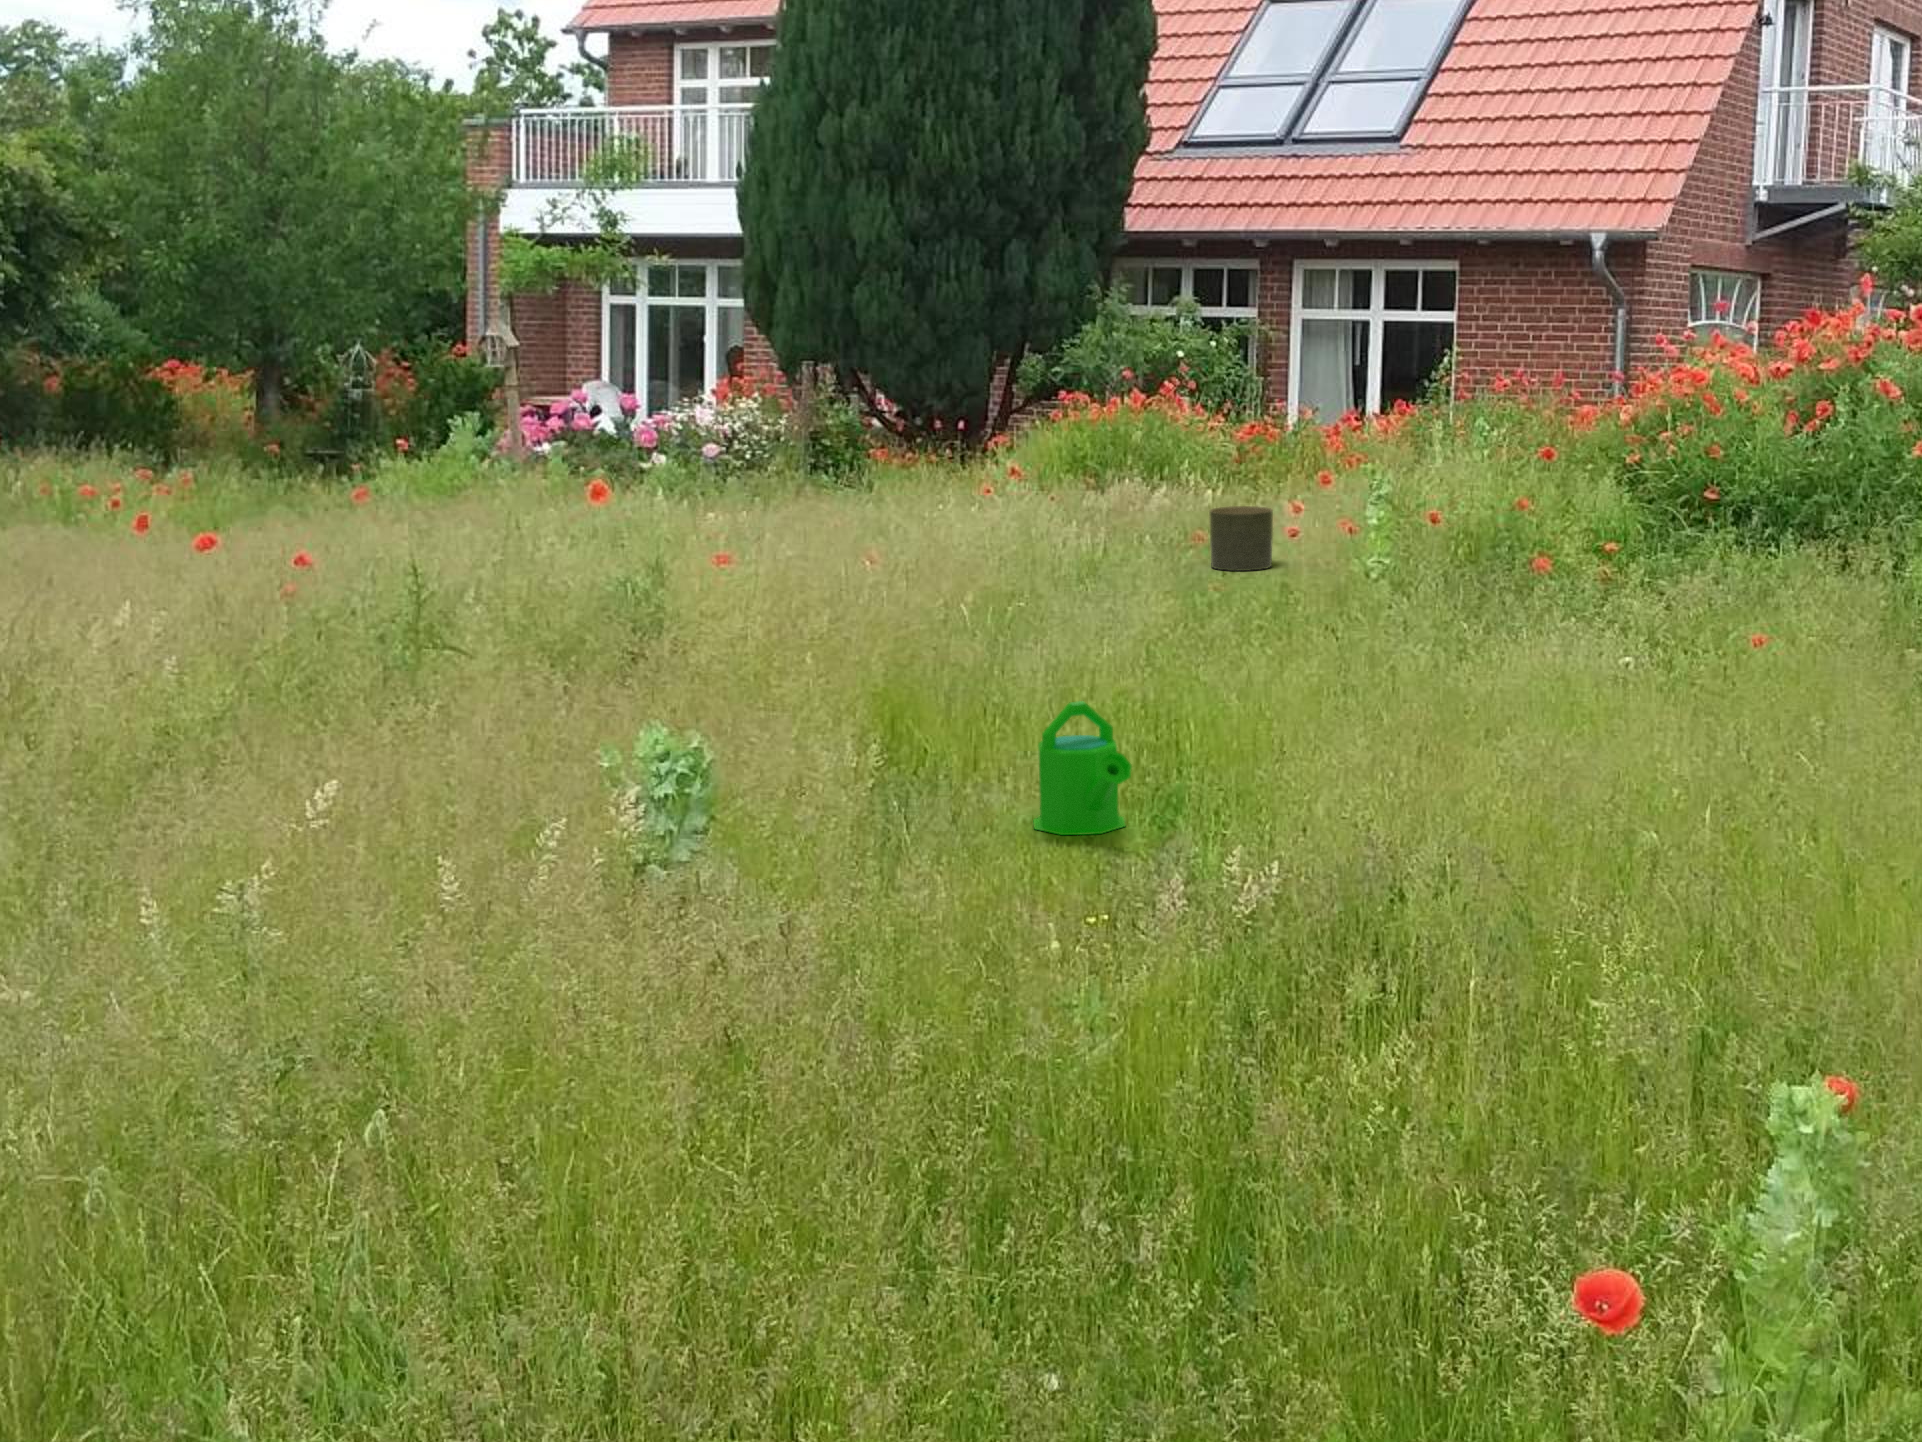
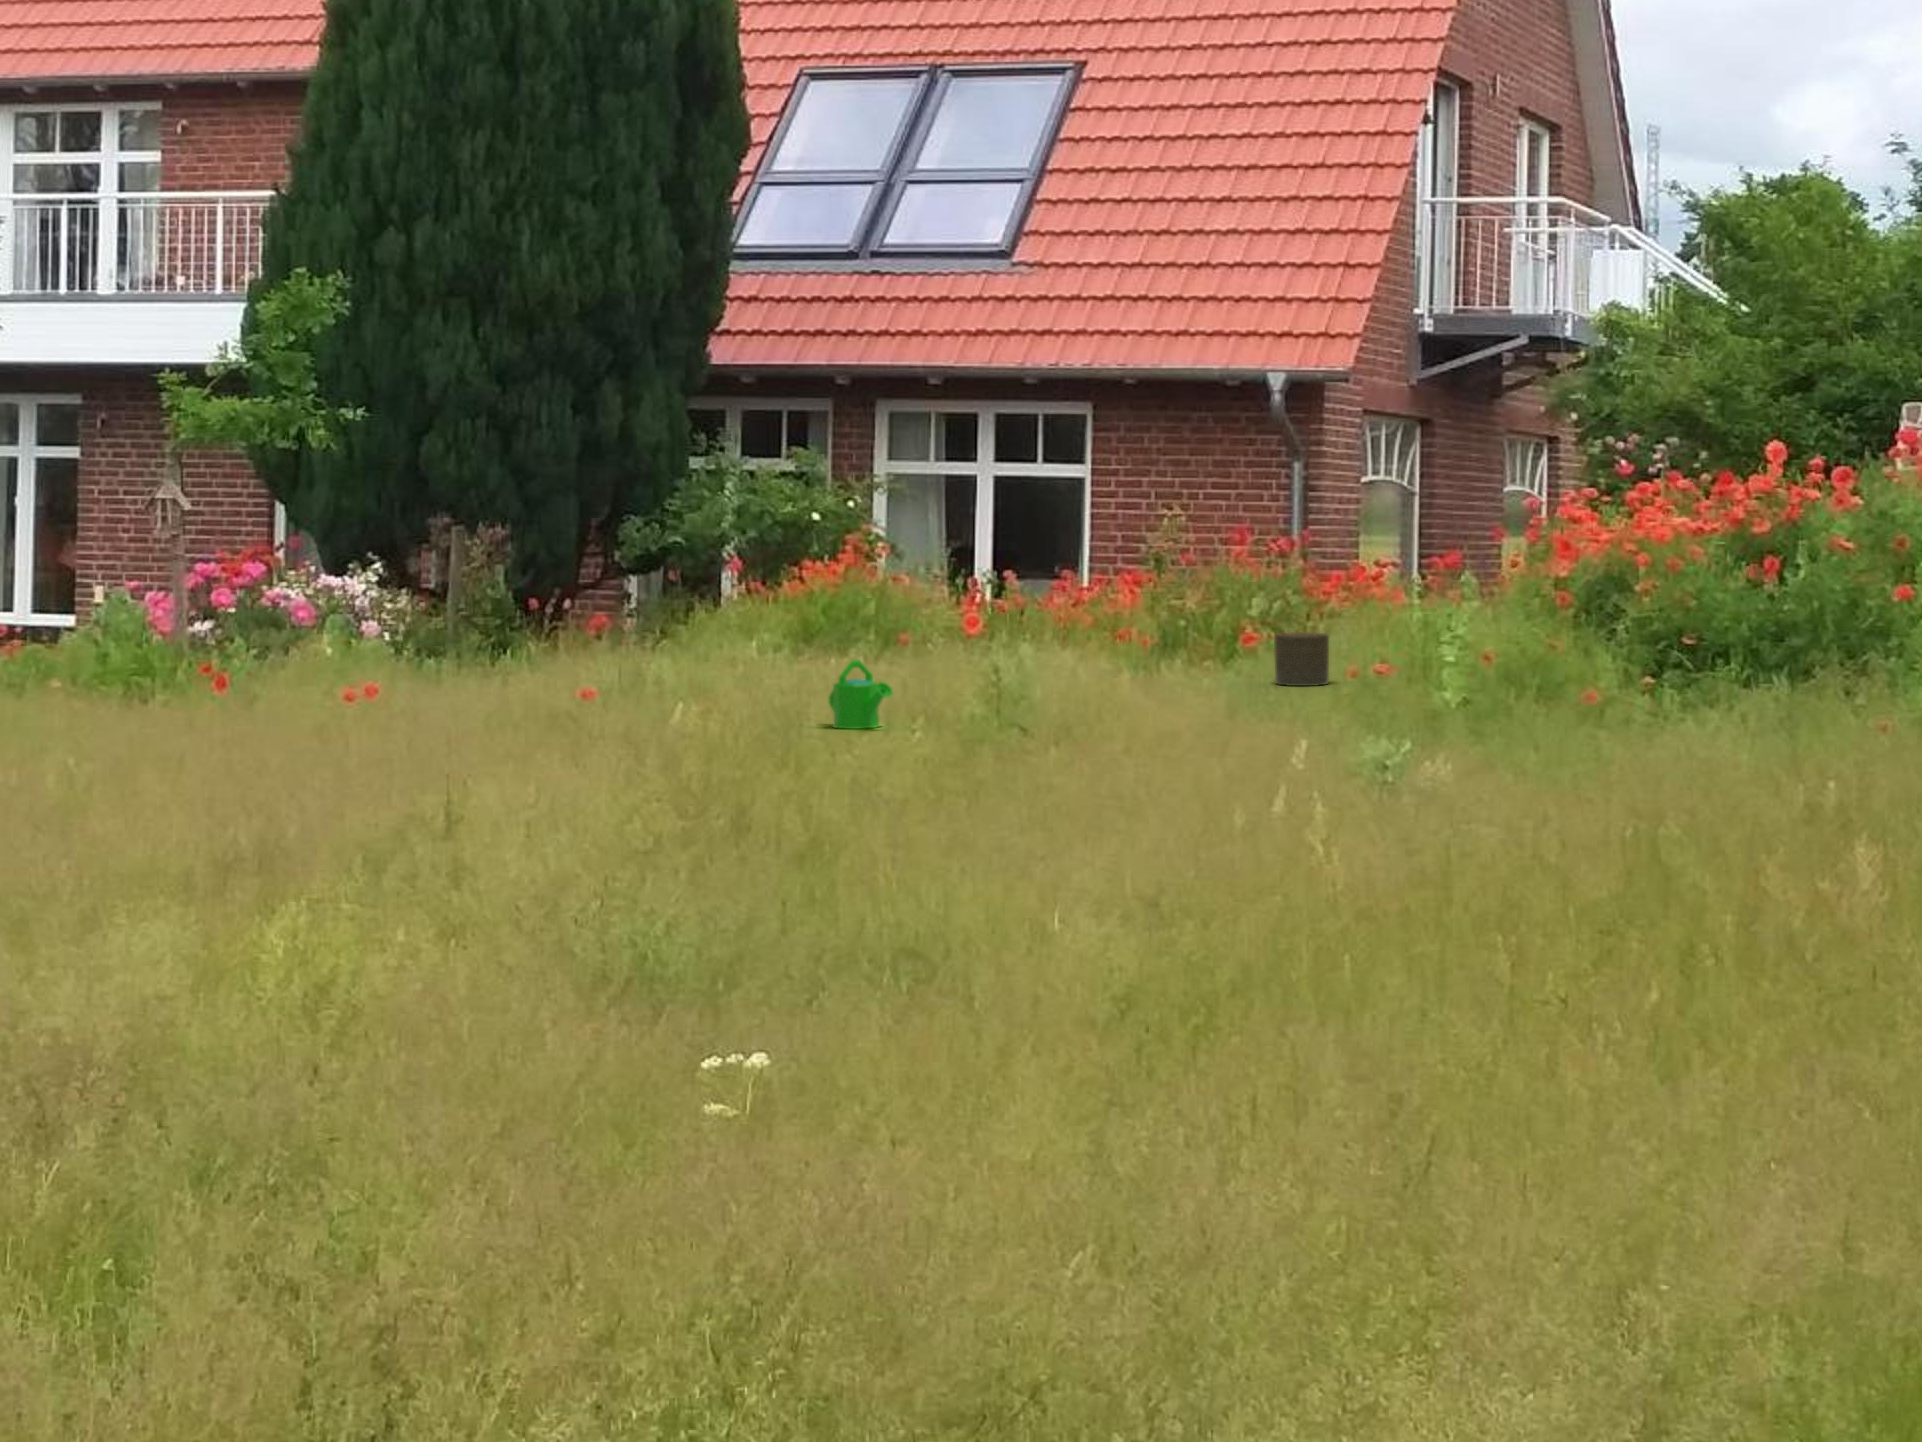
watering can: present [1033,701,1132,835] -> present [829,660,892,729]

